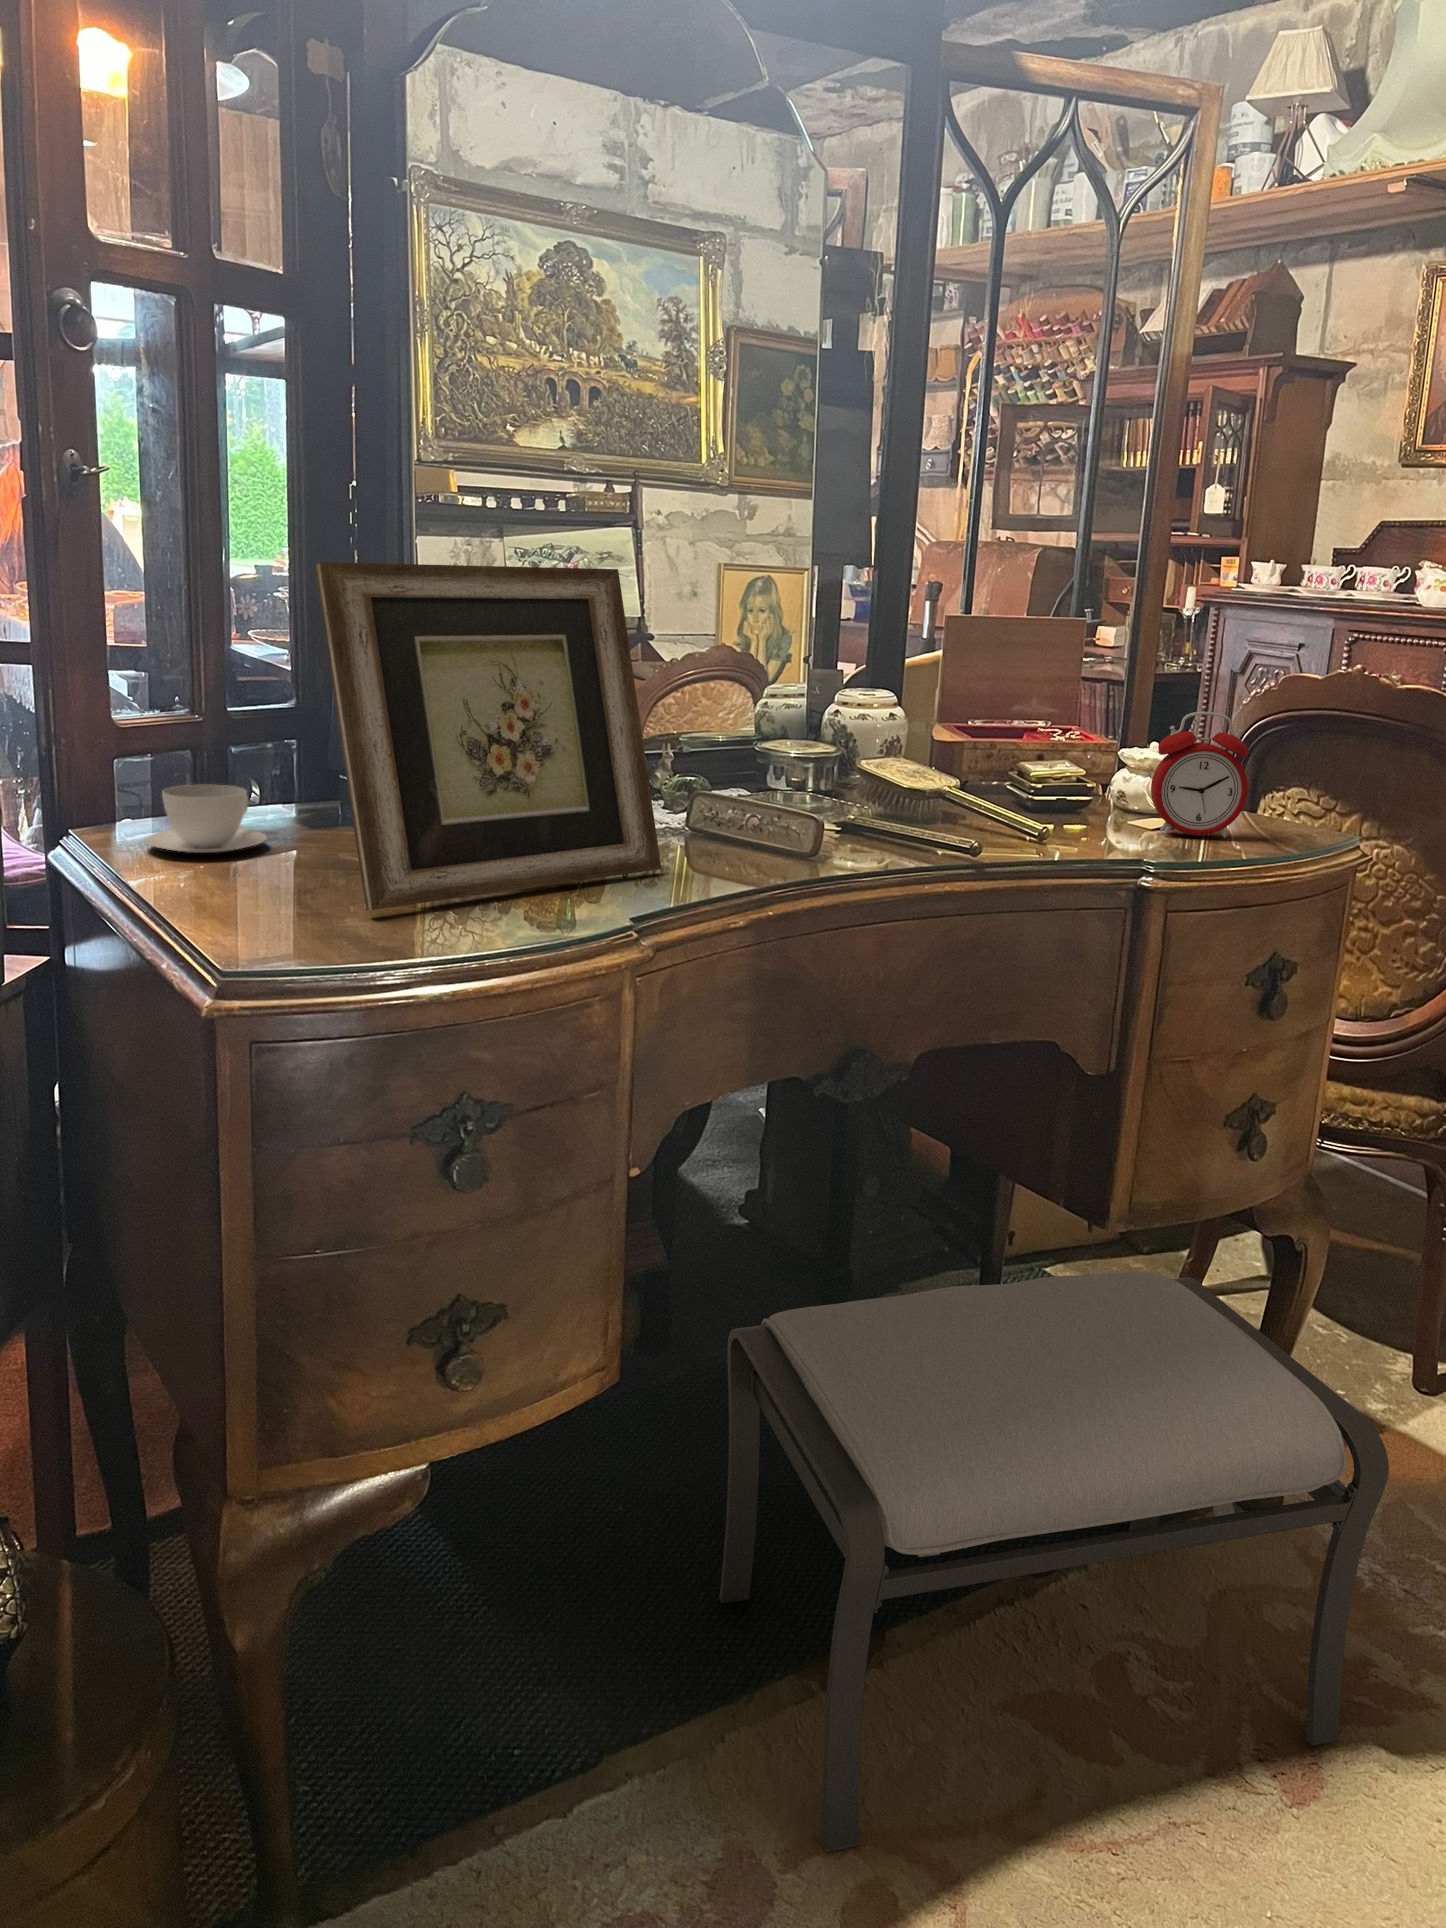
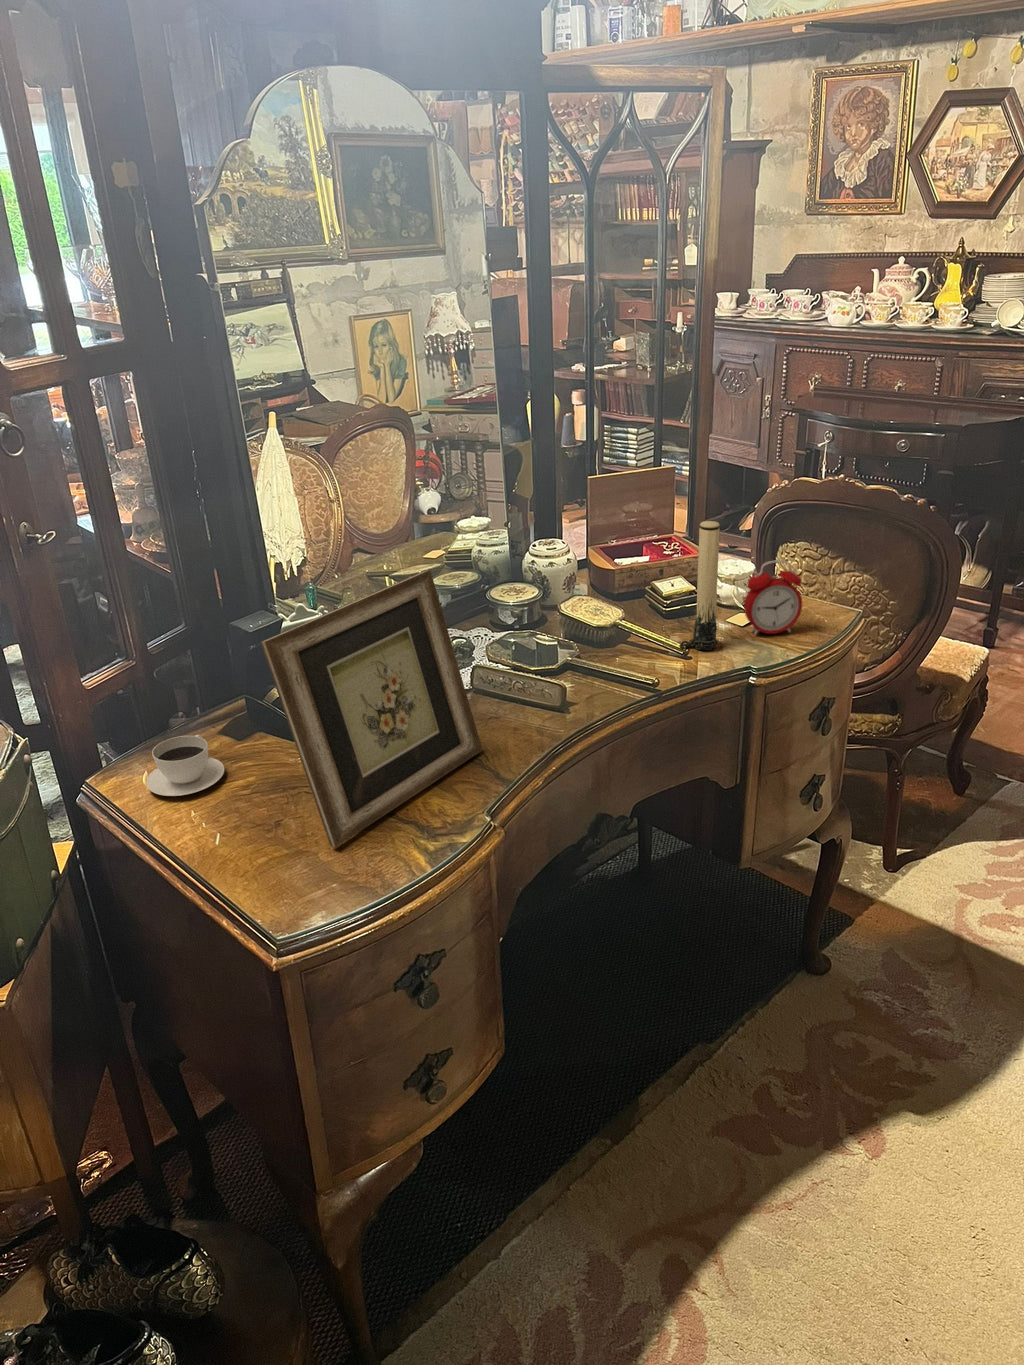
candle: none [1035,624,1112,838] -> present [680,521,720,650]
ottoman: present [719,1271,1389,1853] -> none [535,873,912,1248]

